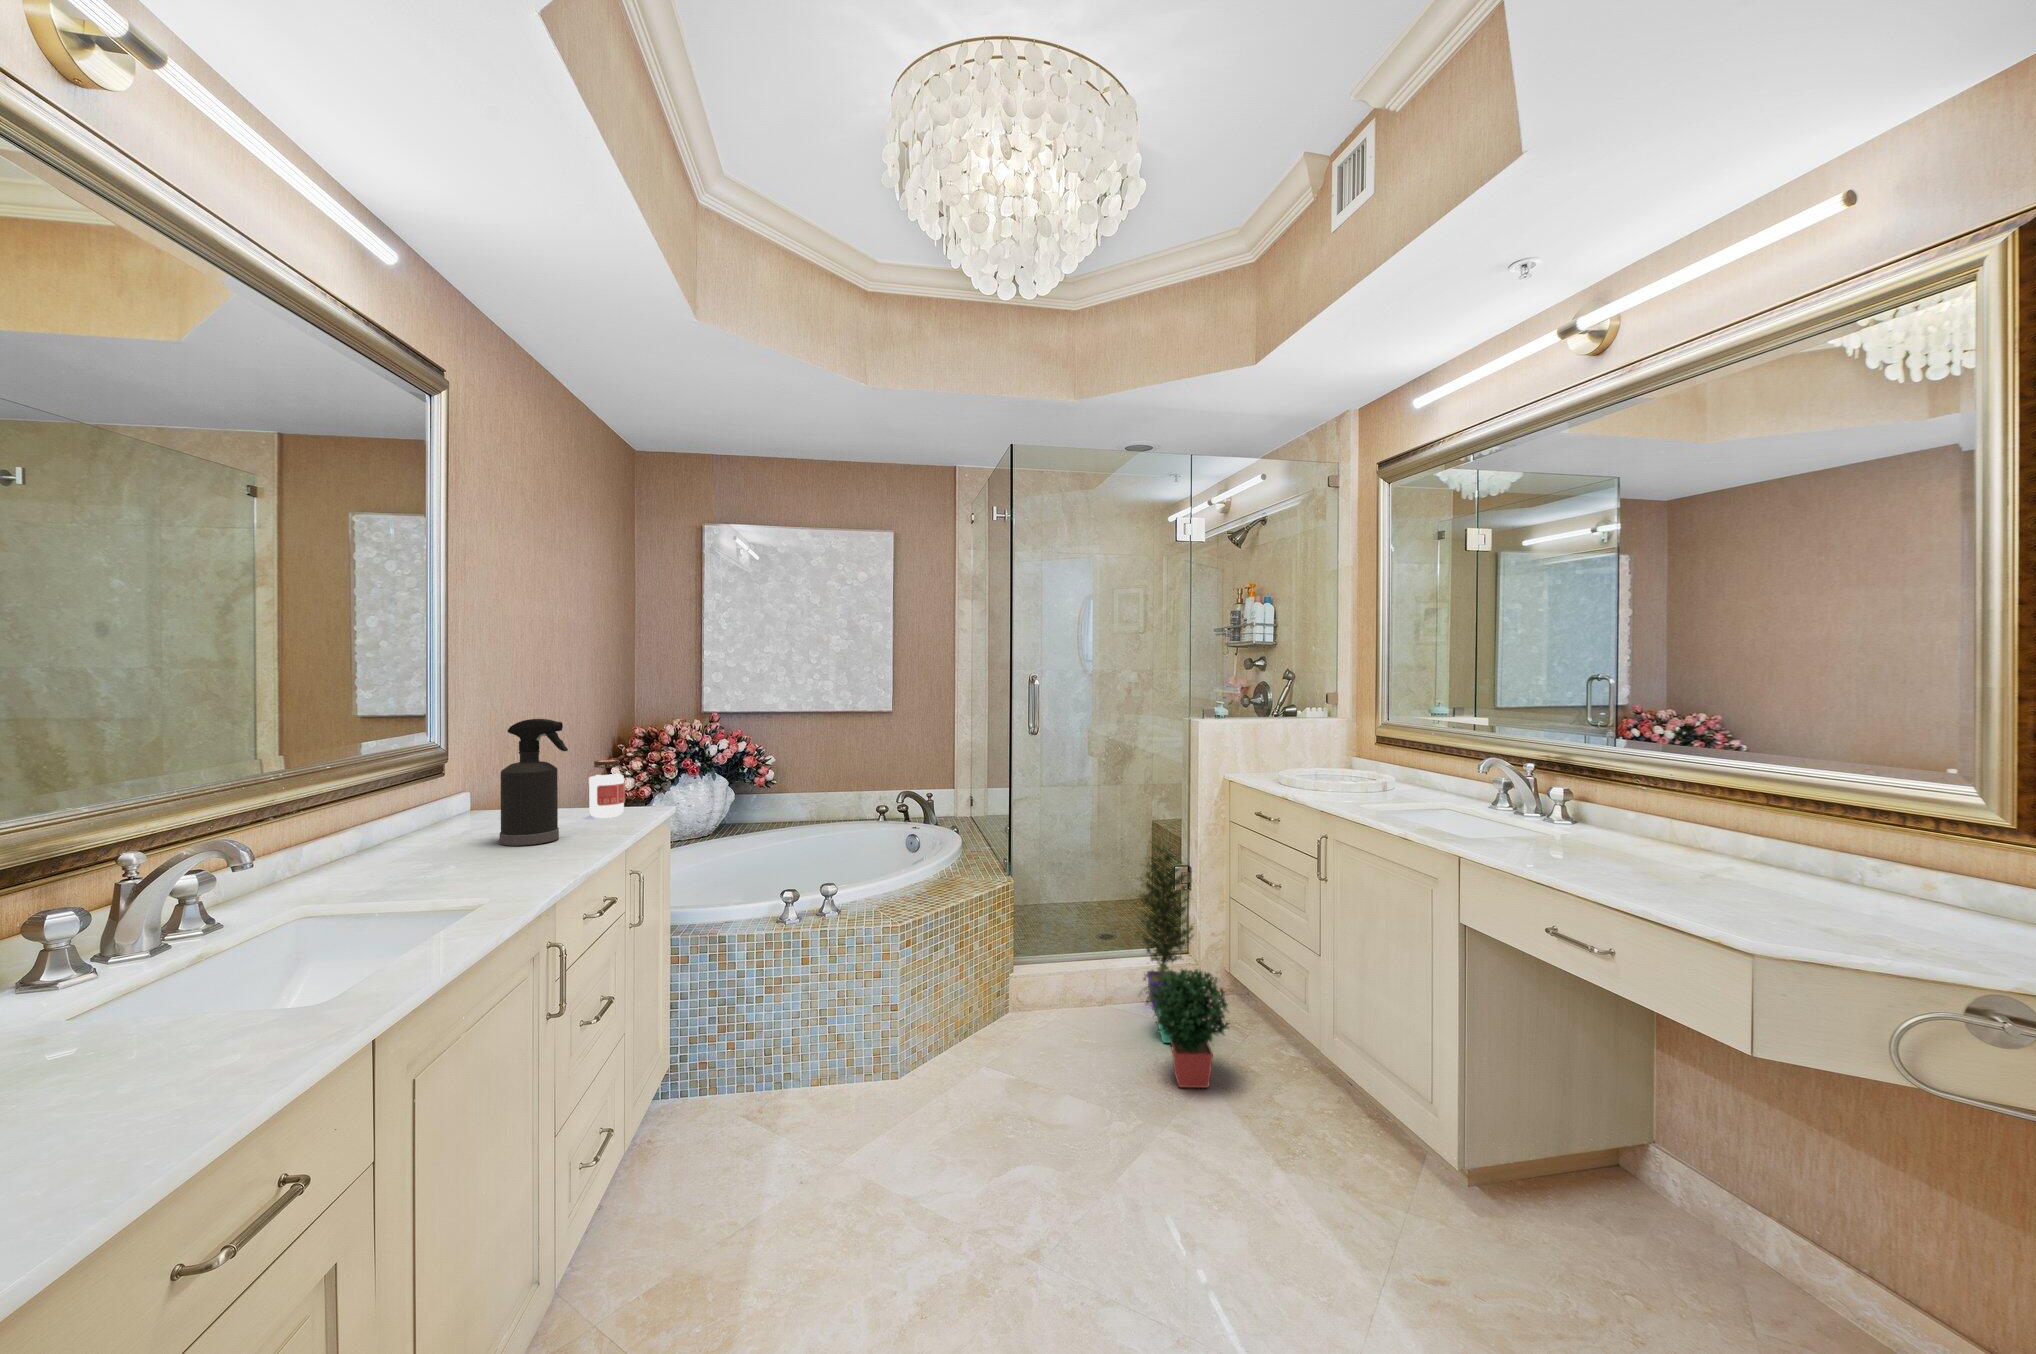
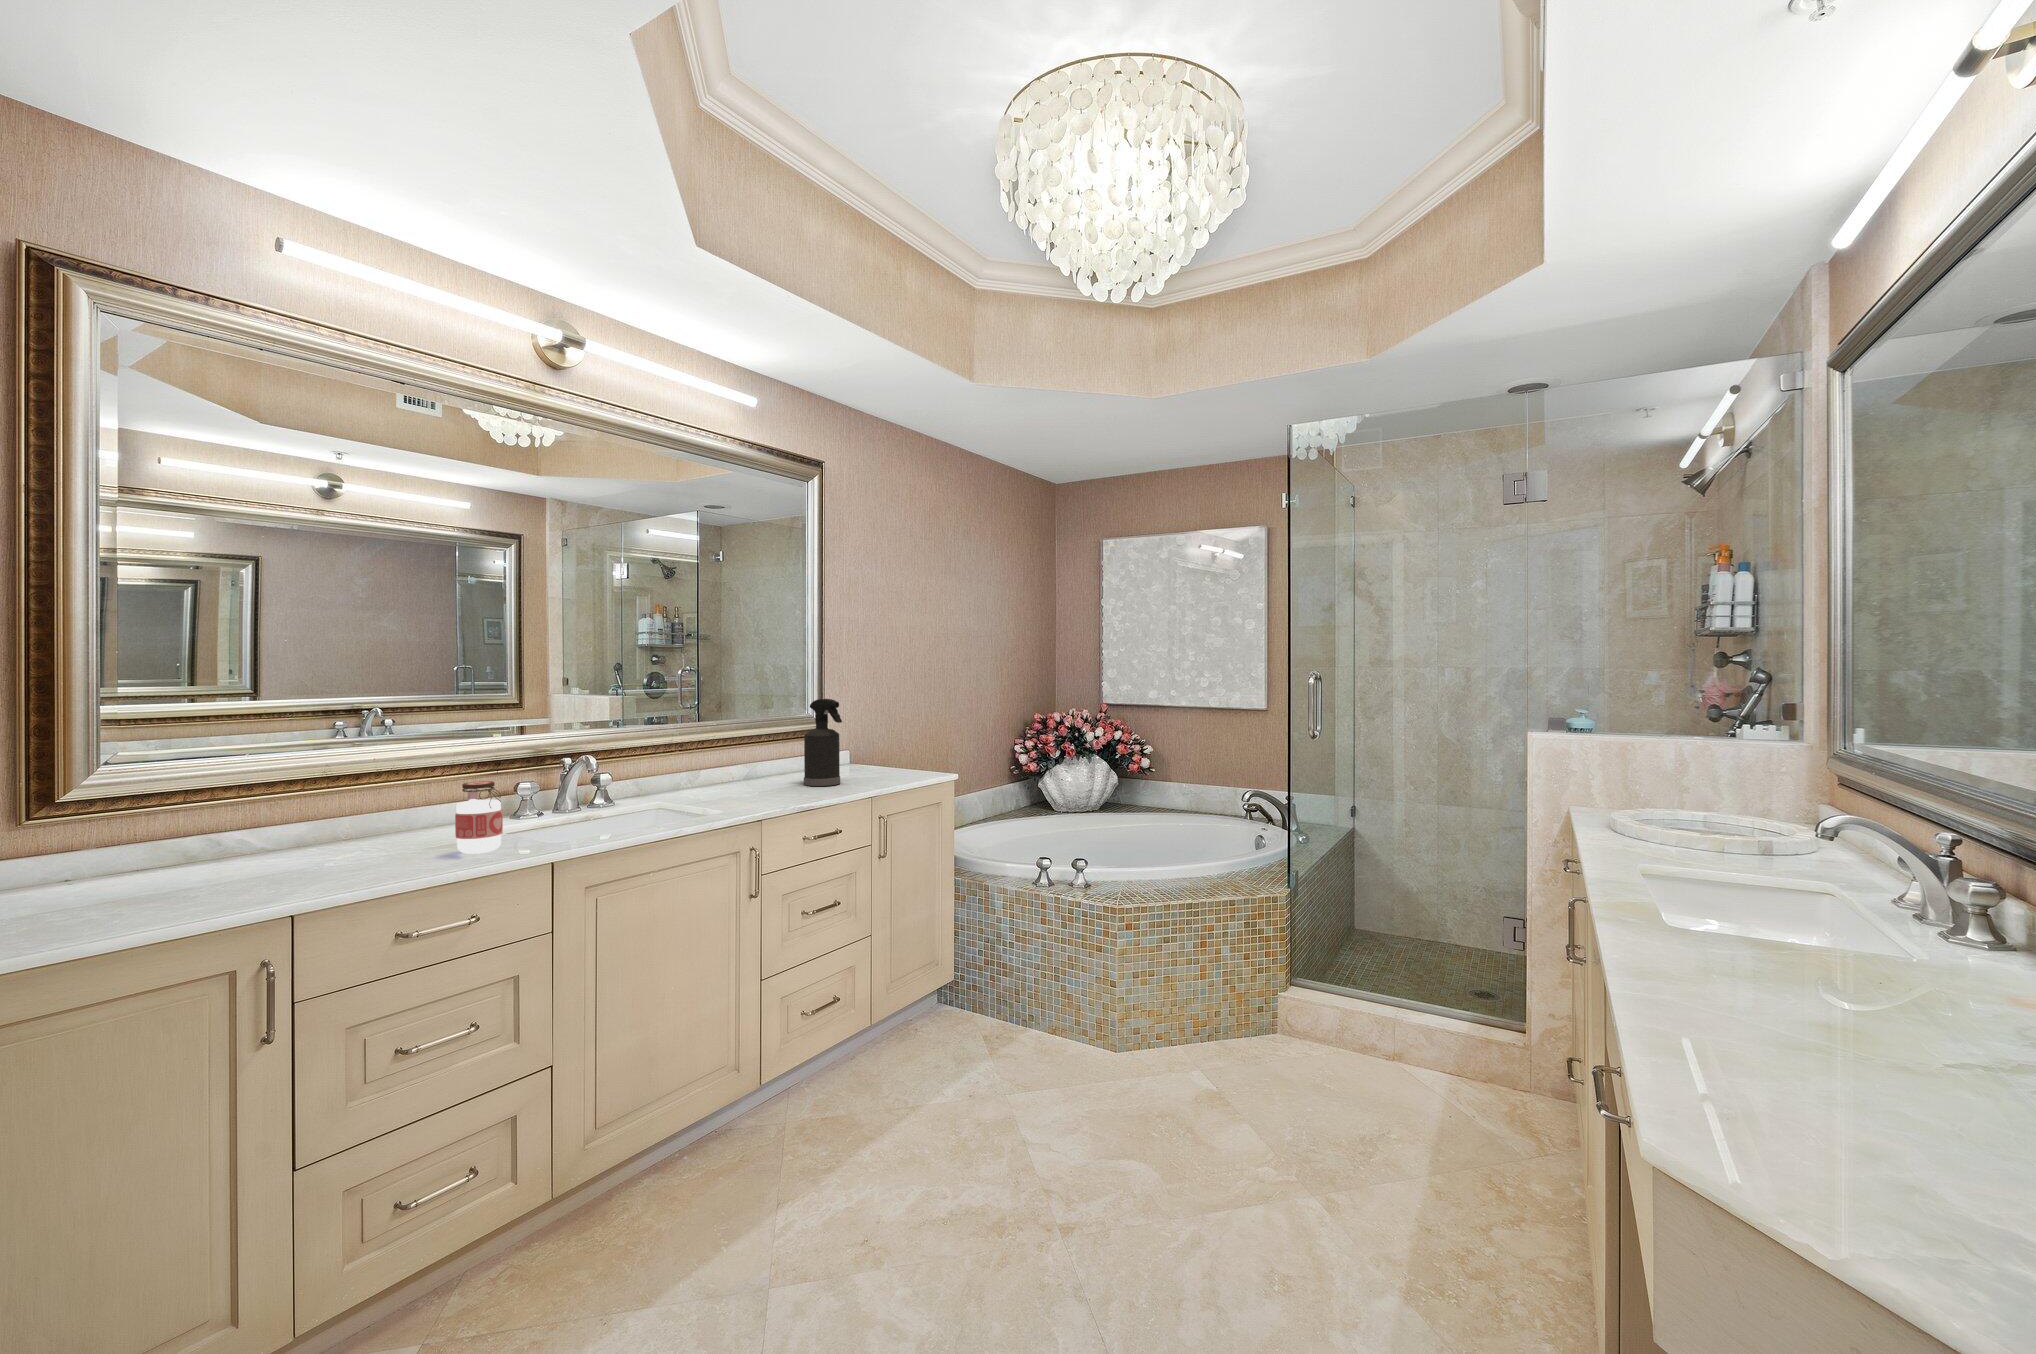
jar: present [588,760,626,818] -> present [455,781,503,854]
potted plant: present [1137,845,1229,1088] -> none [1349,878,1523,1176]

